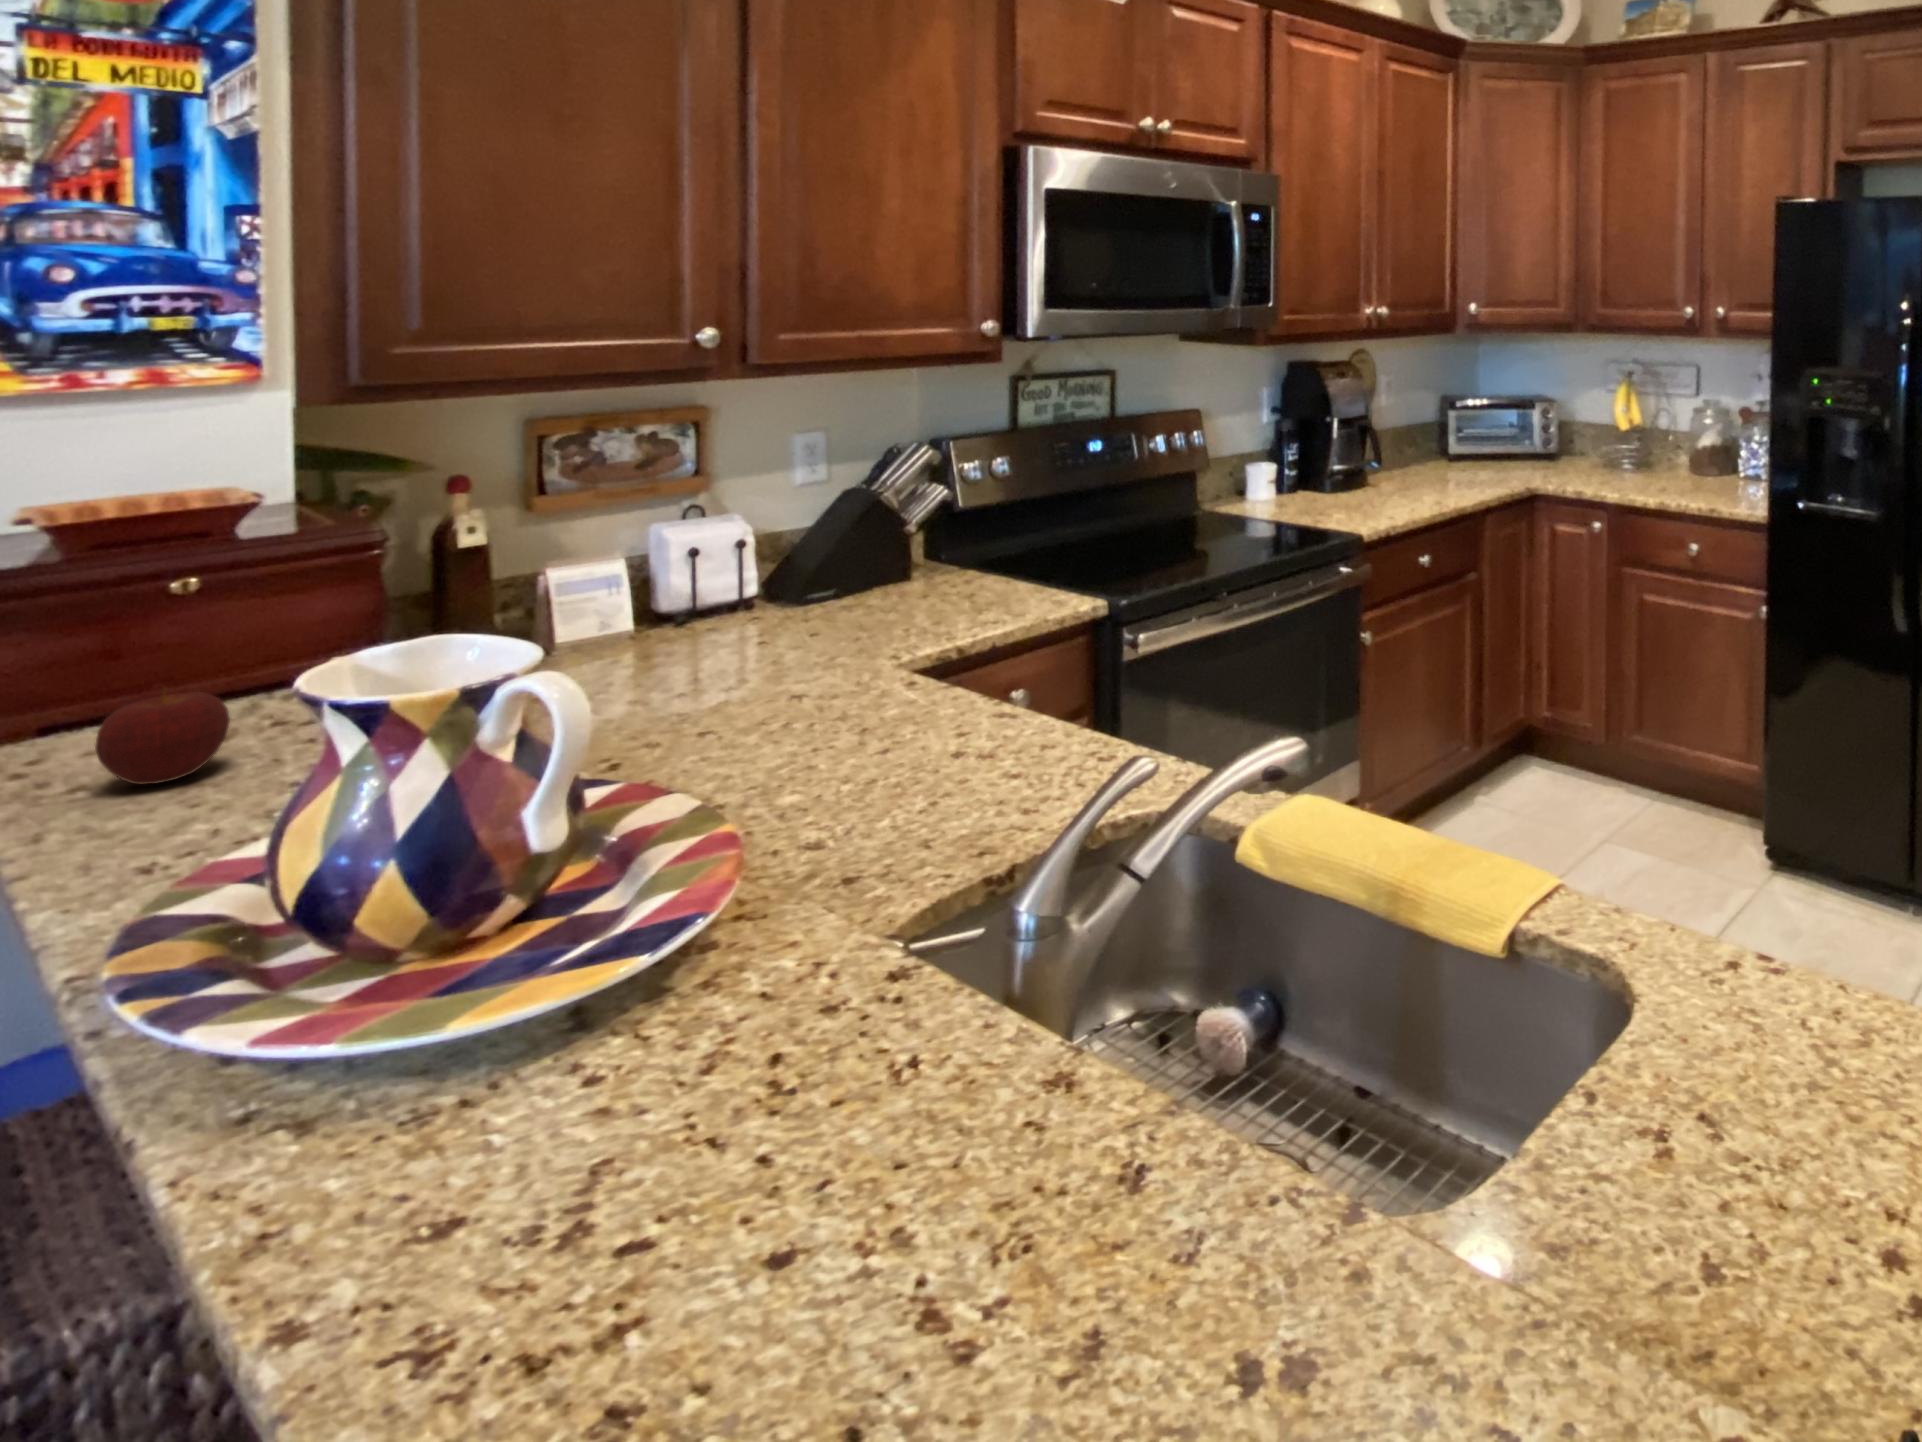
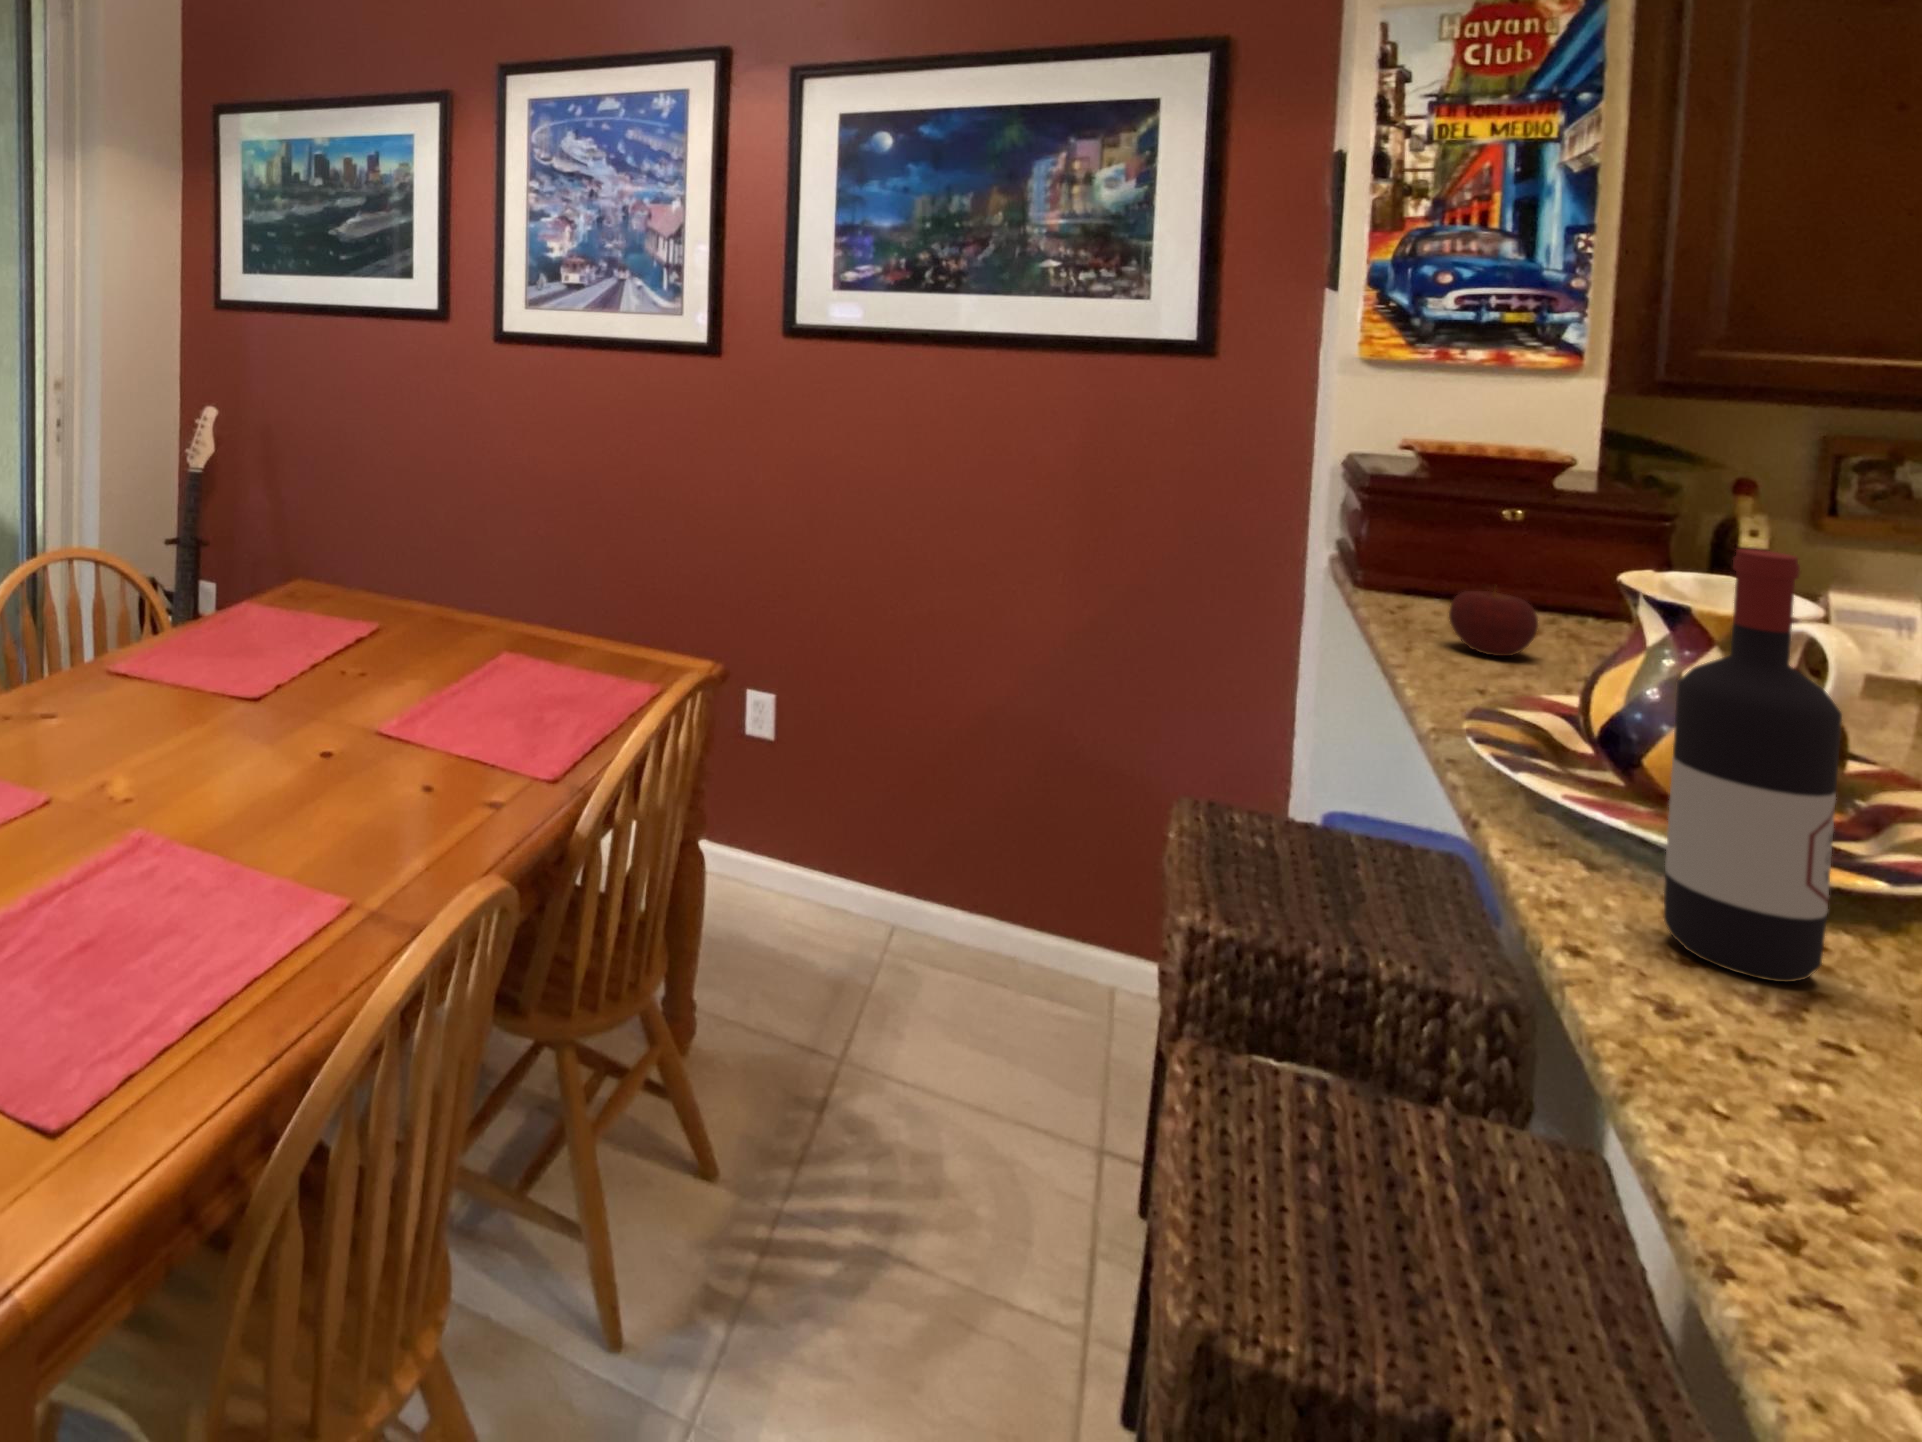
wine bottle: none [384,640,570,1195] -> present [1664,549,1842,982]

